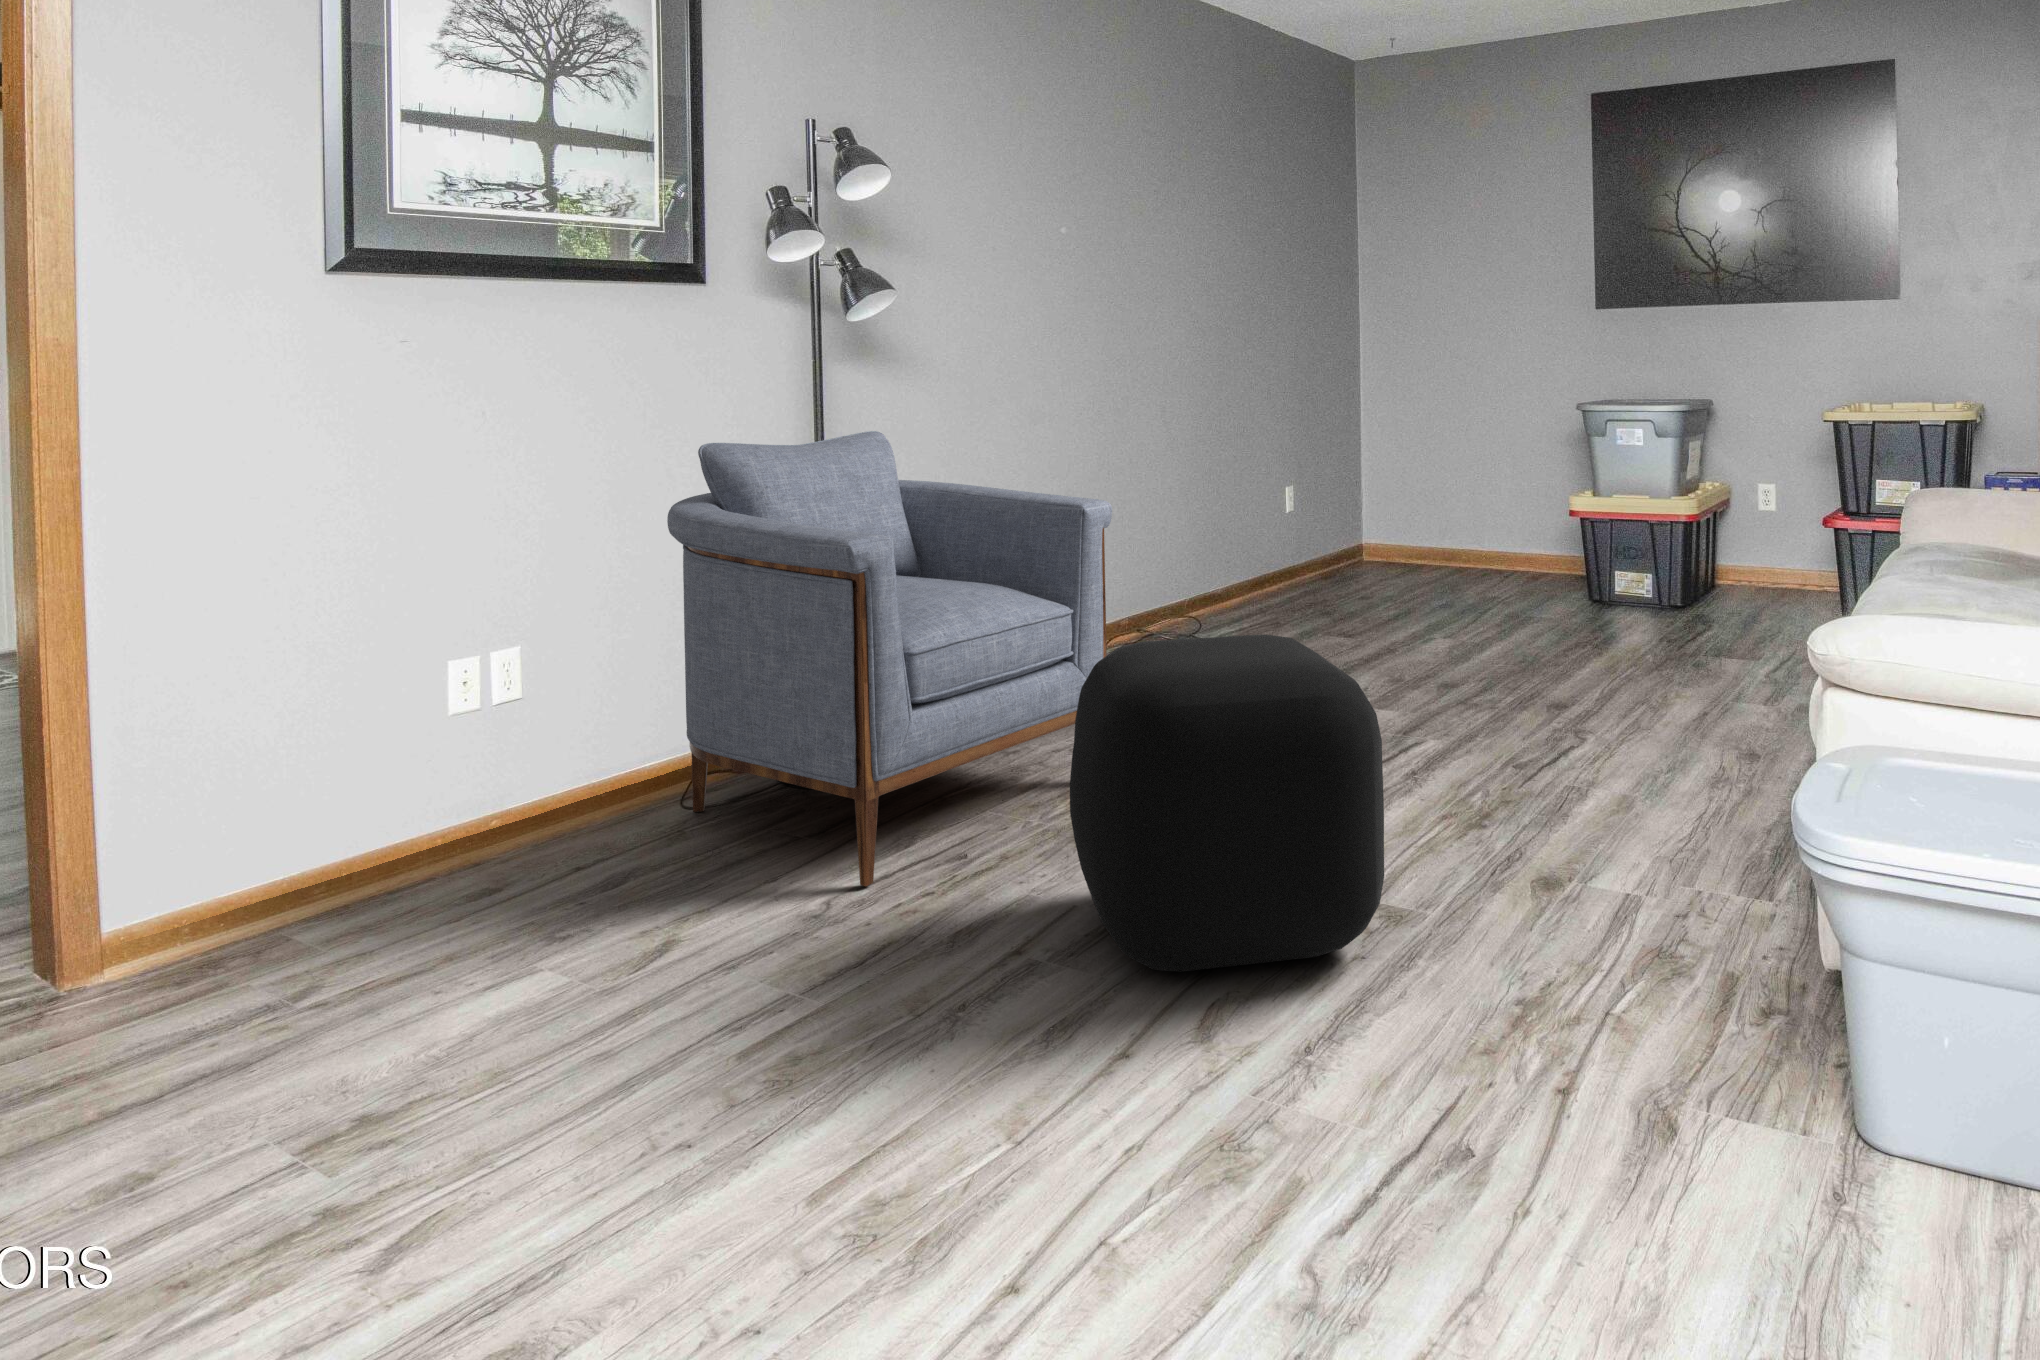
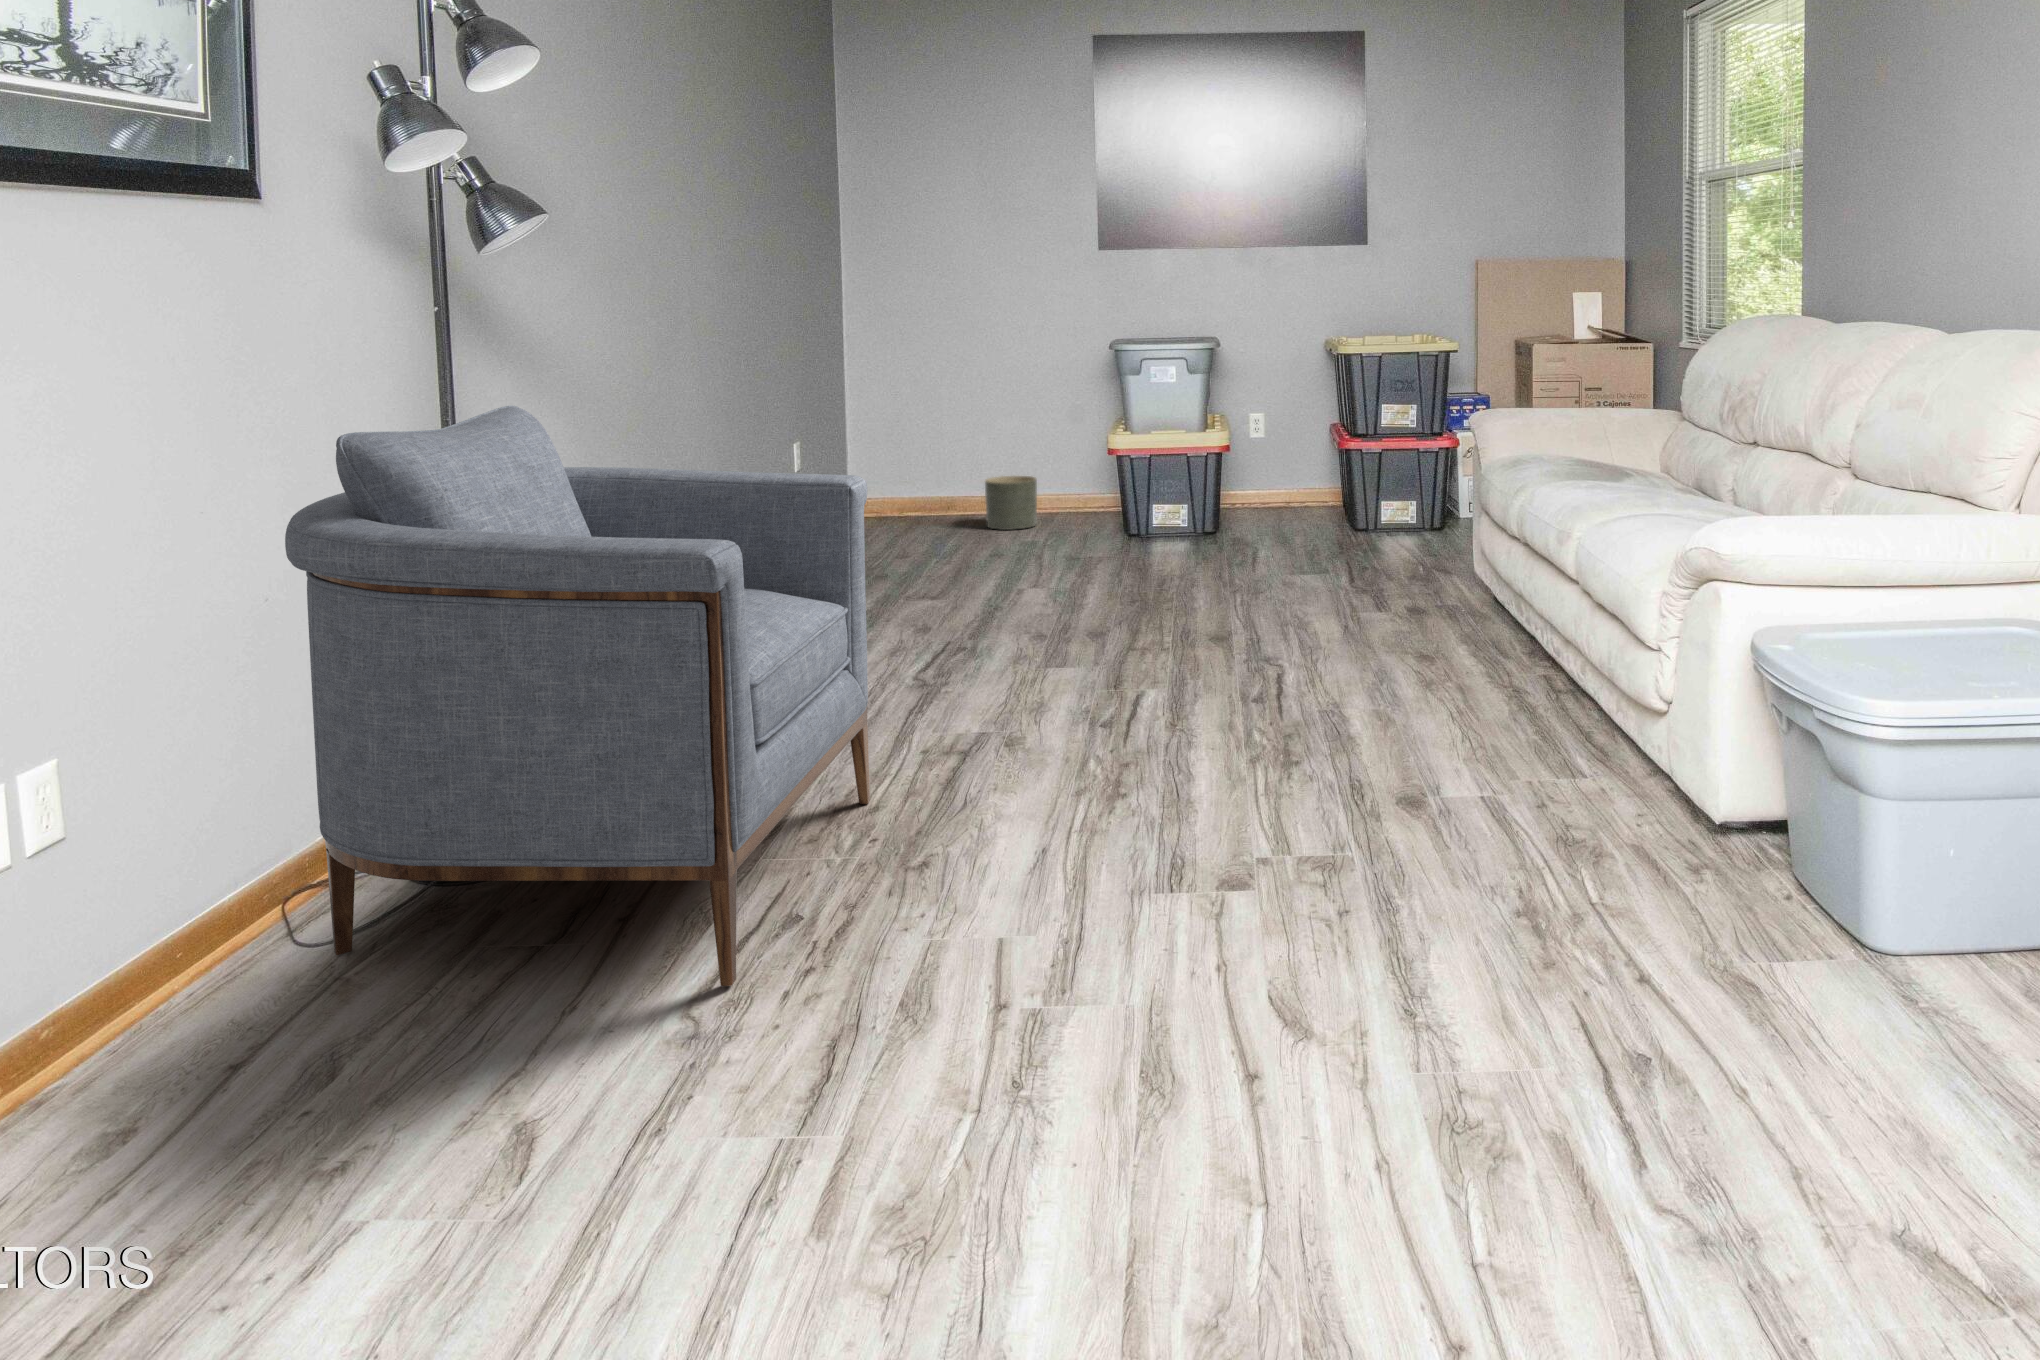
planter: none [1474,528,1525,580] -> present [985,476,1037,530]
ottoman: present [1070,634,1384,972] -> none [1012,607,1374,984]

